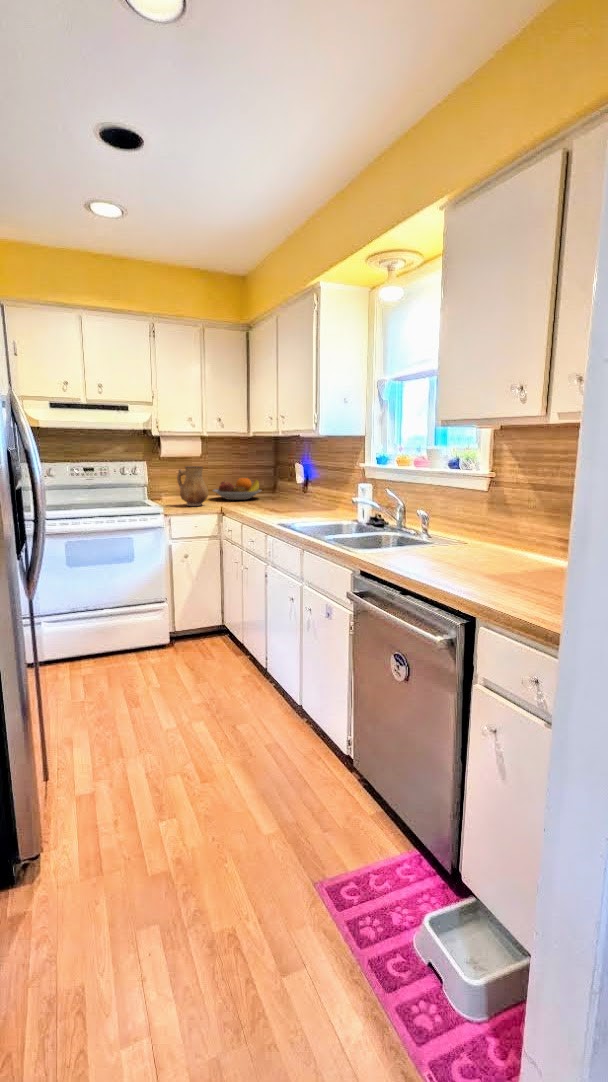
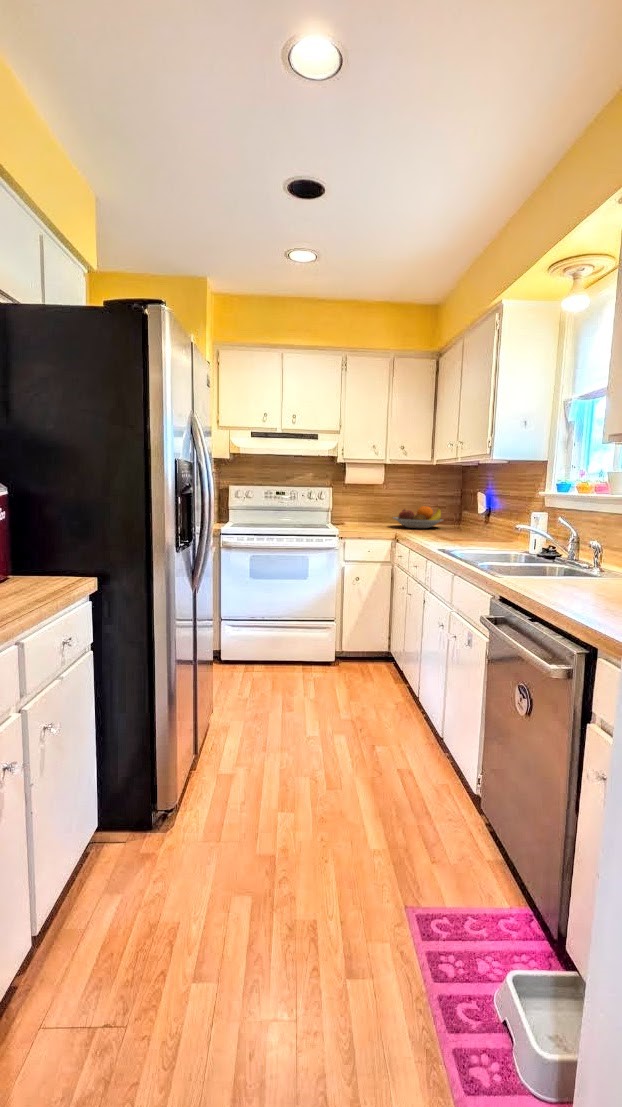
ceramic pitcher: present [177,466,208,506] -> none [356,491,385,531]

